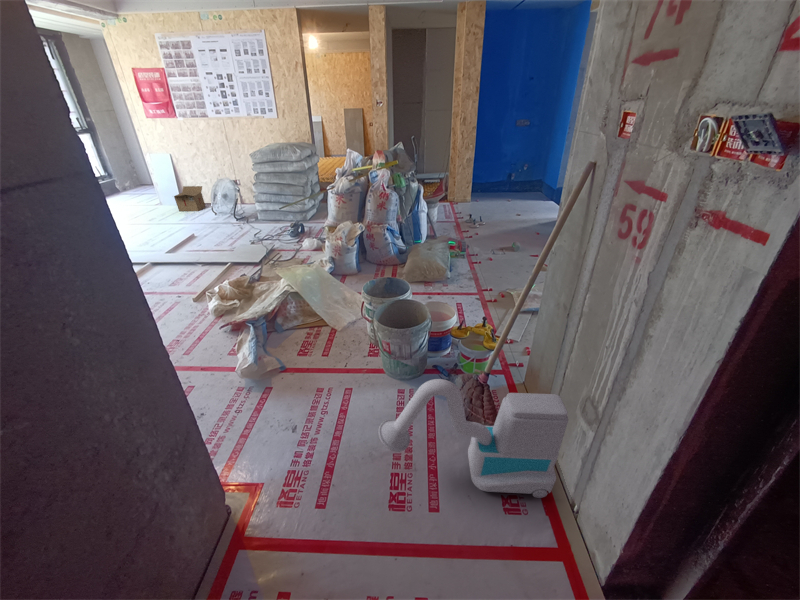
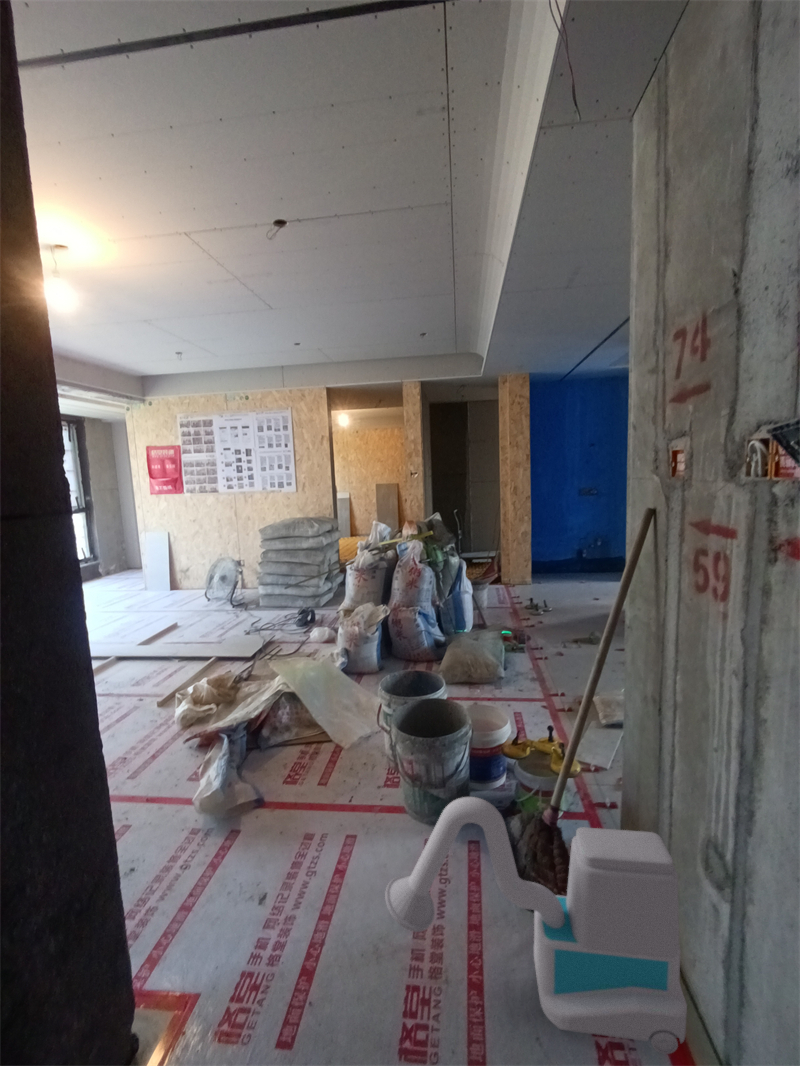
cardboard box: present [174,186,206,211] -> none [155,566,196,596]

